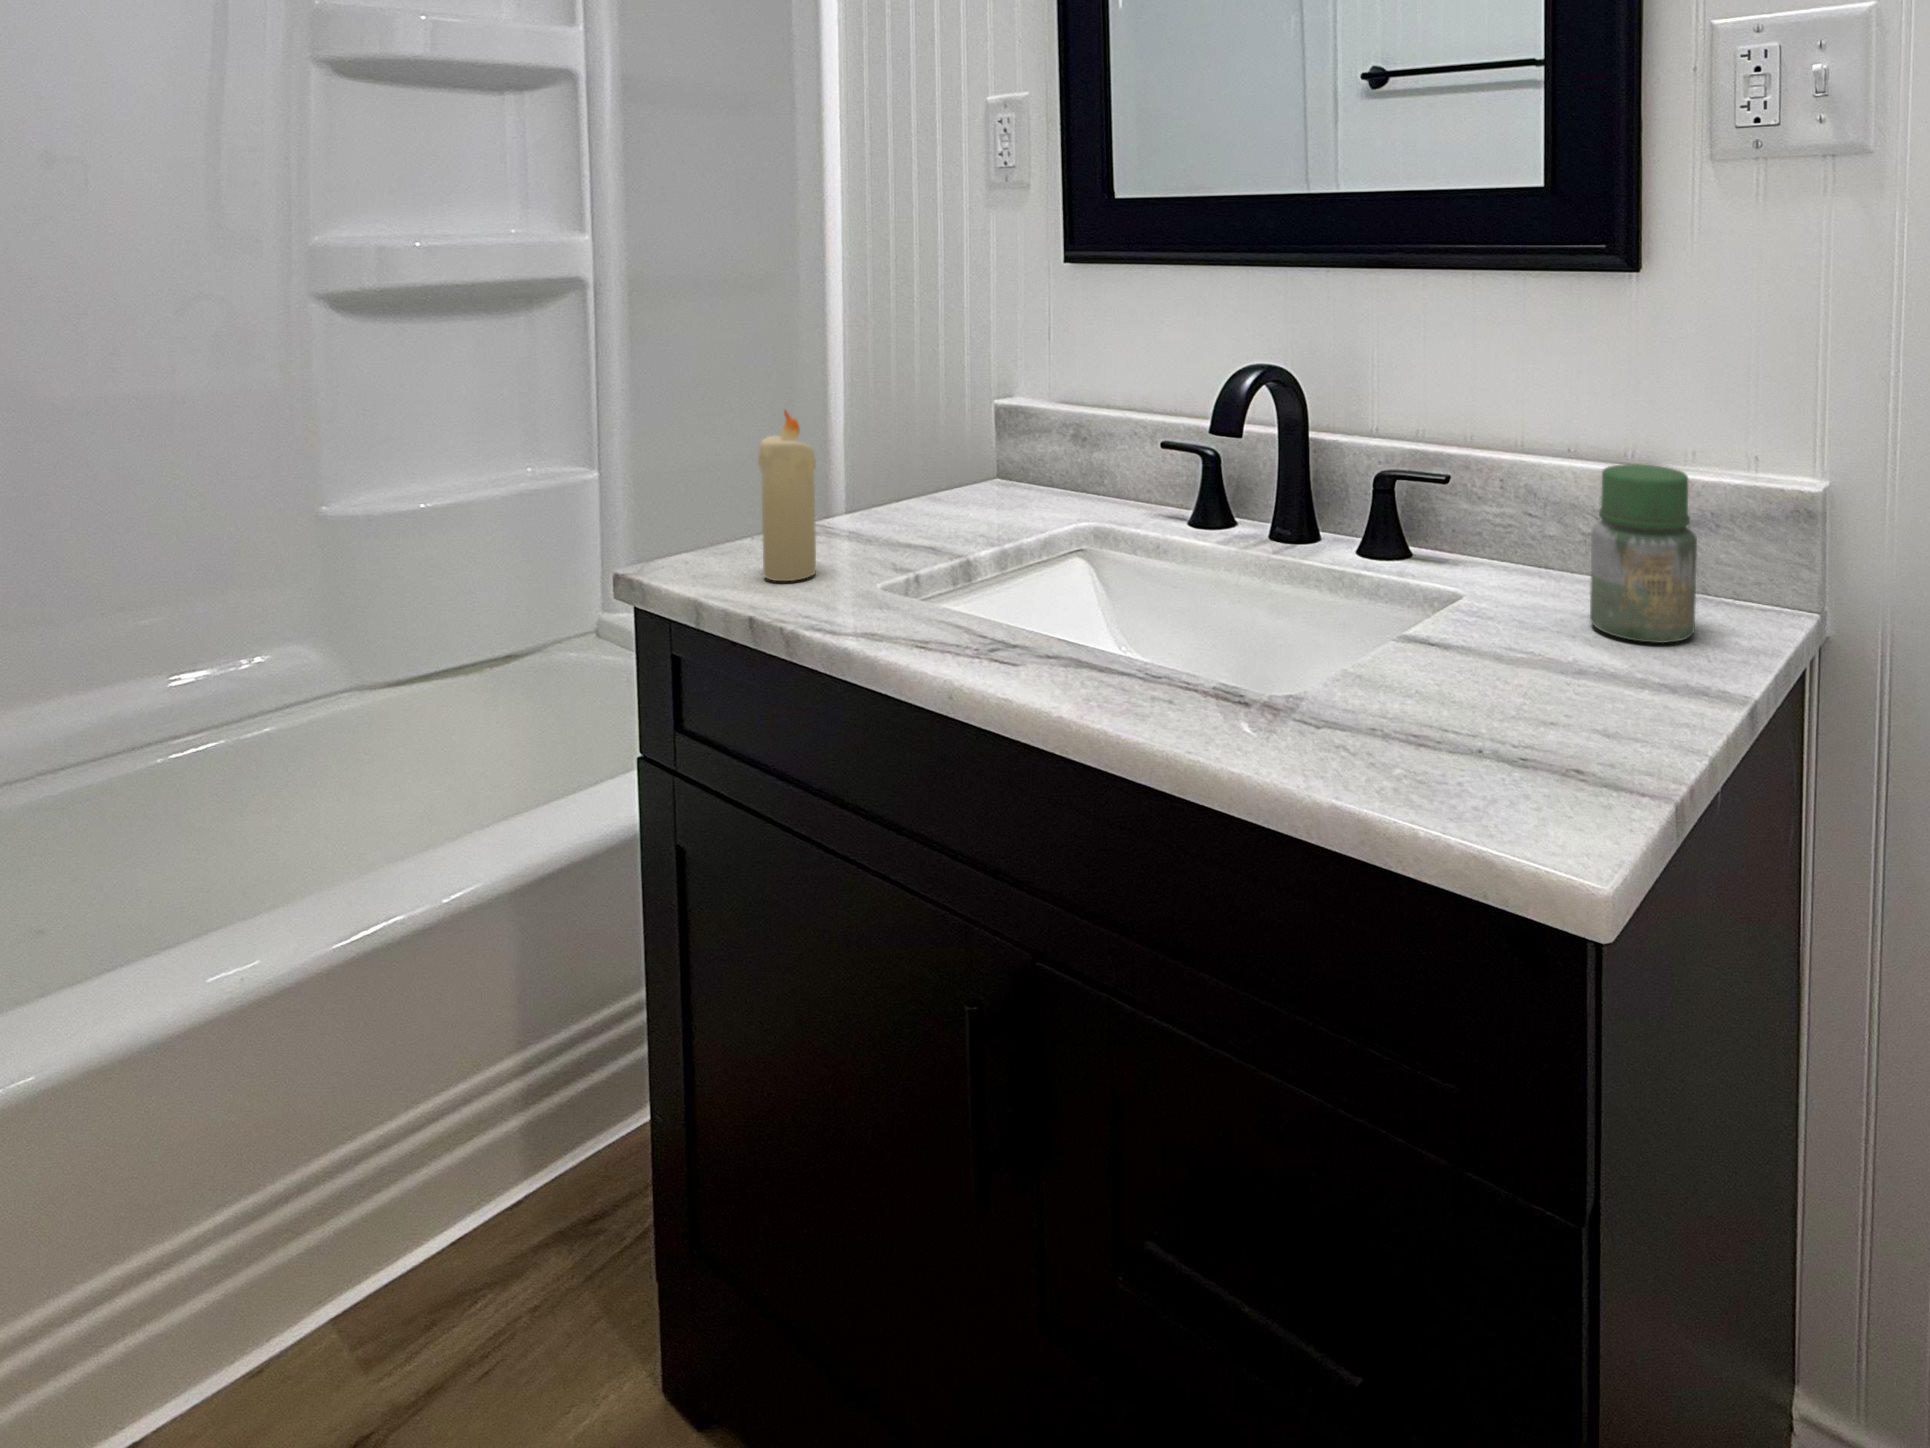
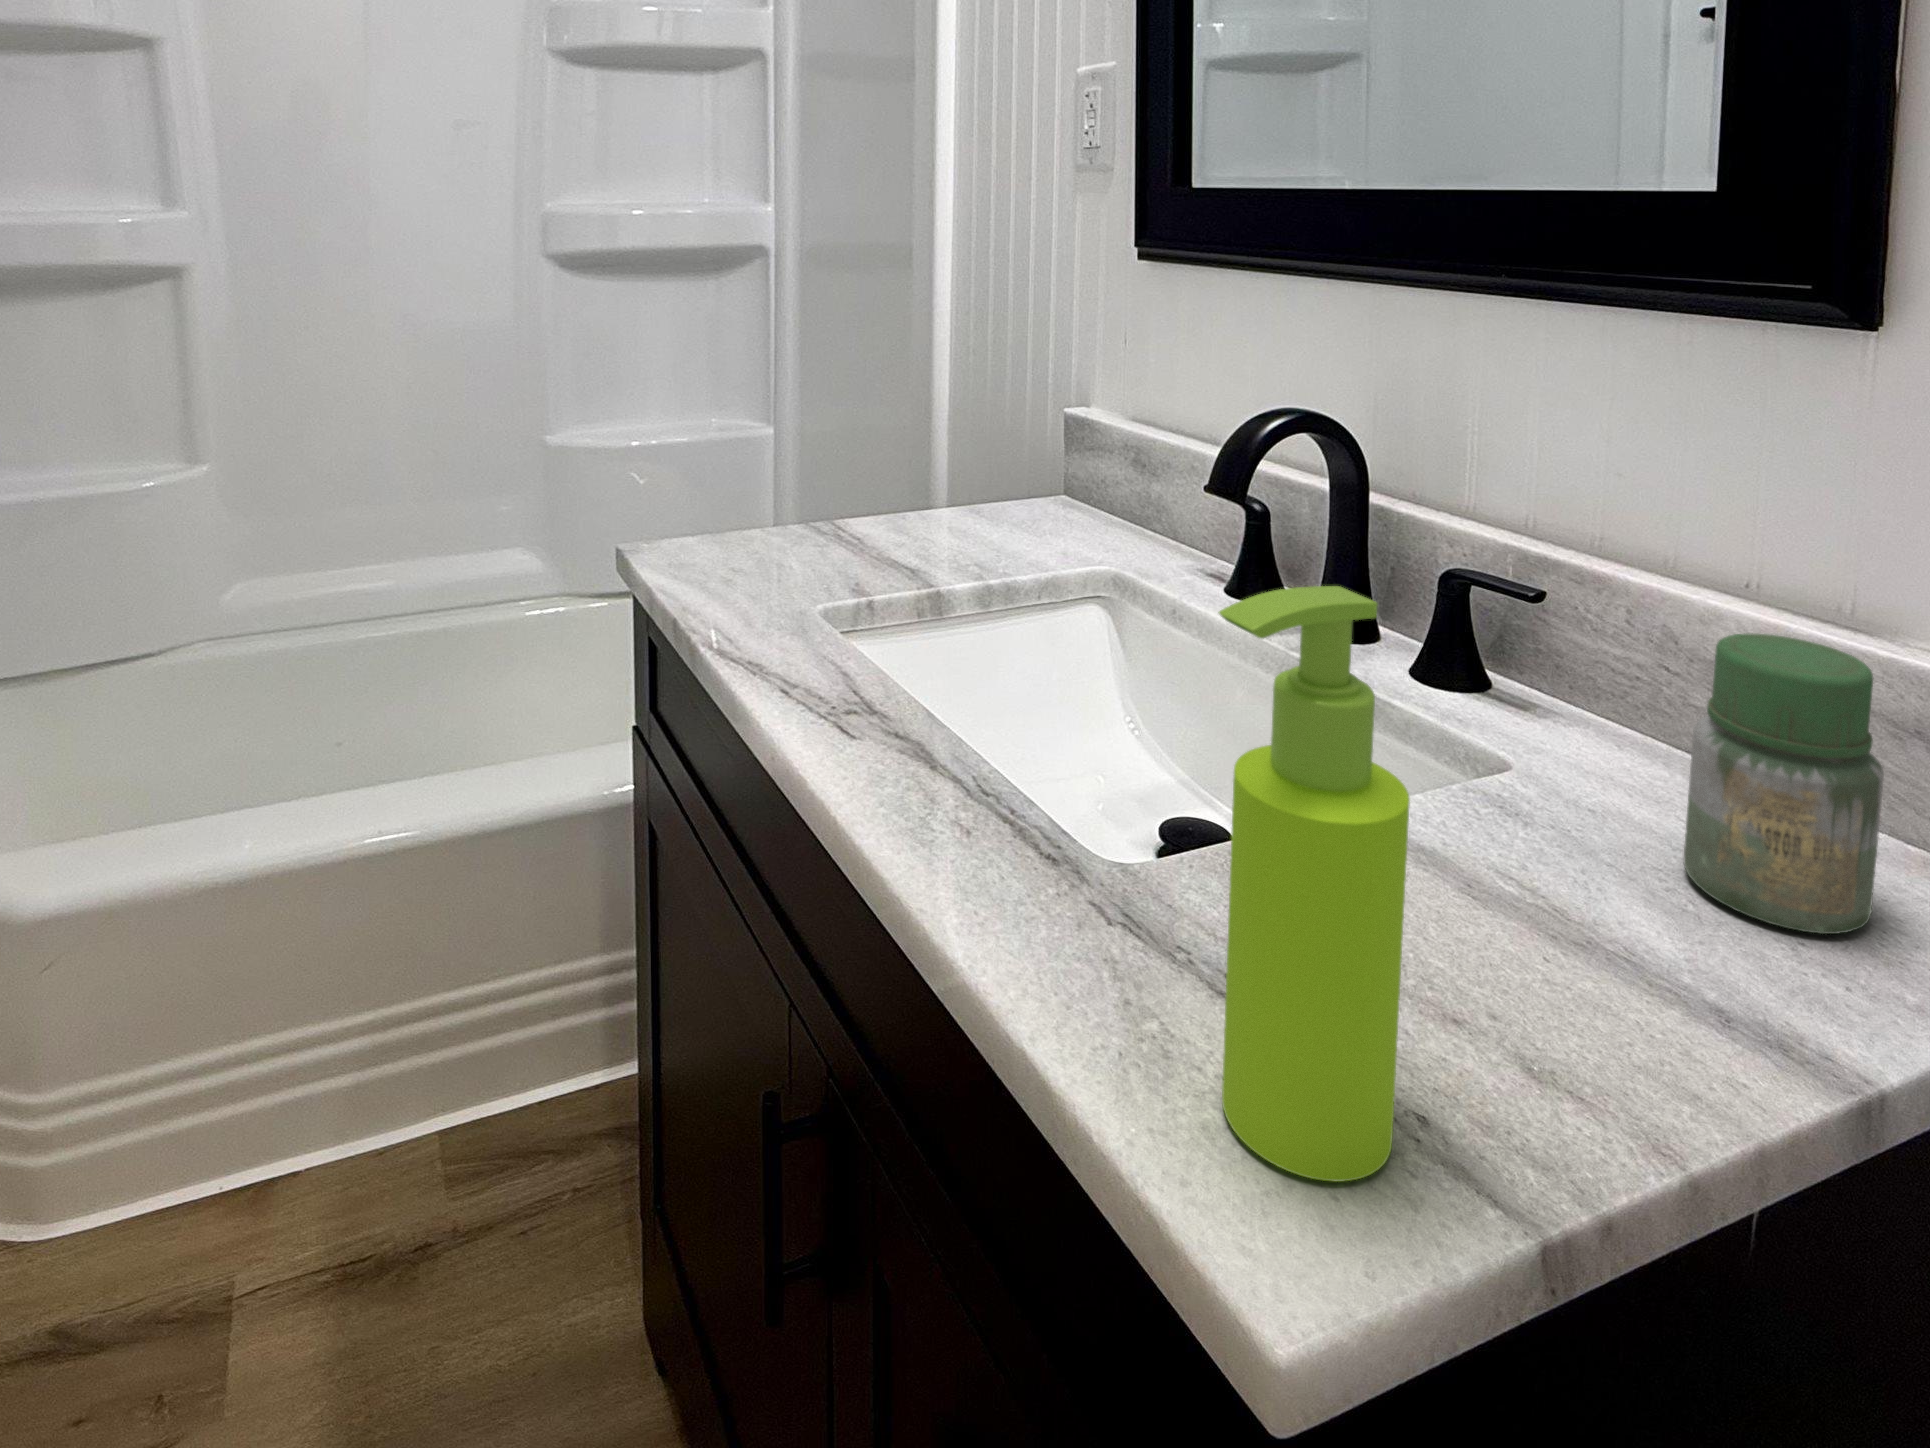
candle: present [758,410,816,581] -> none [723,410,782,588]
soap dispenser: none [1455,421,1572,809] -> present [1218,586,1410,1182]

